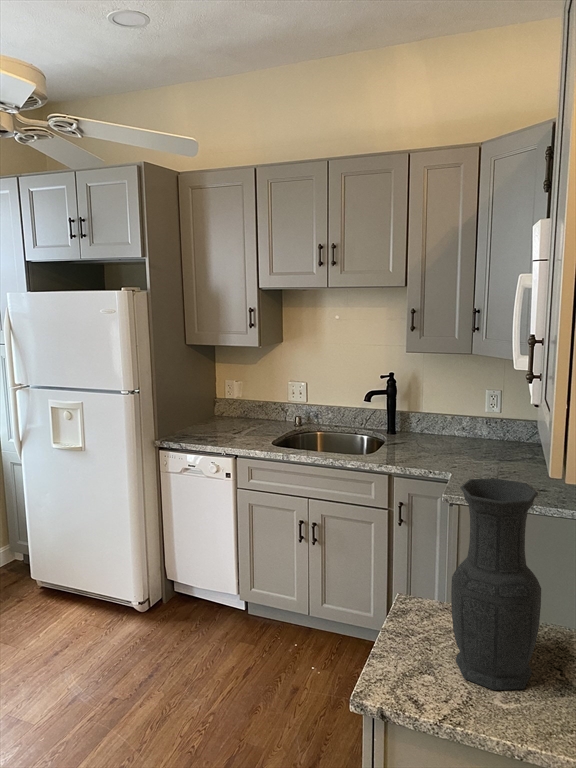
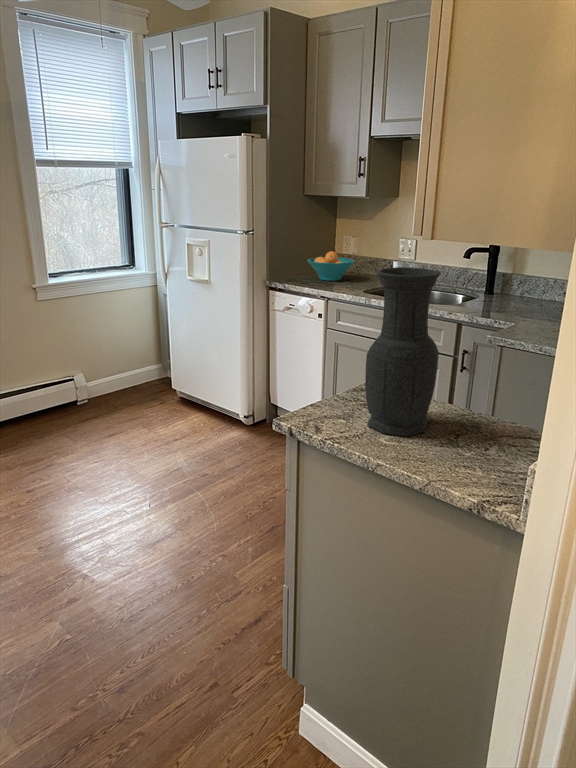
fruit bowl: none [197,401,248,433] -> present [307,251,355,281]

